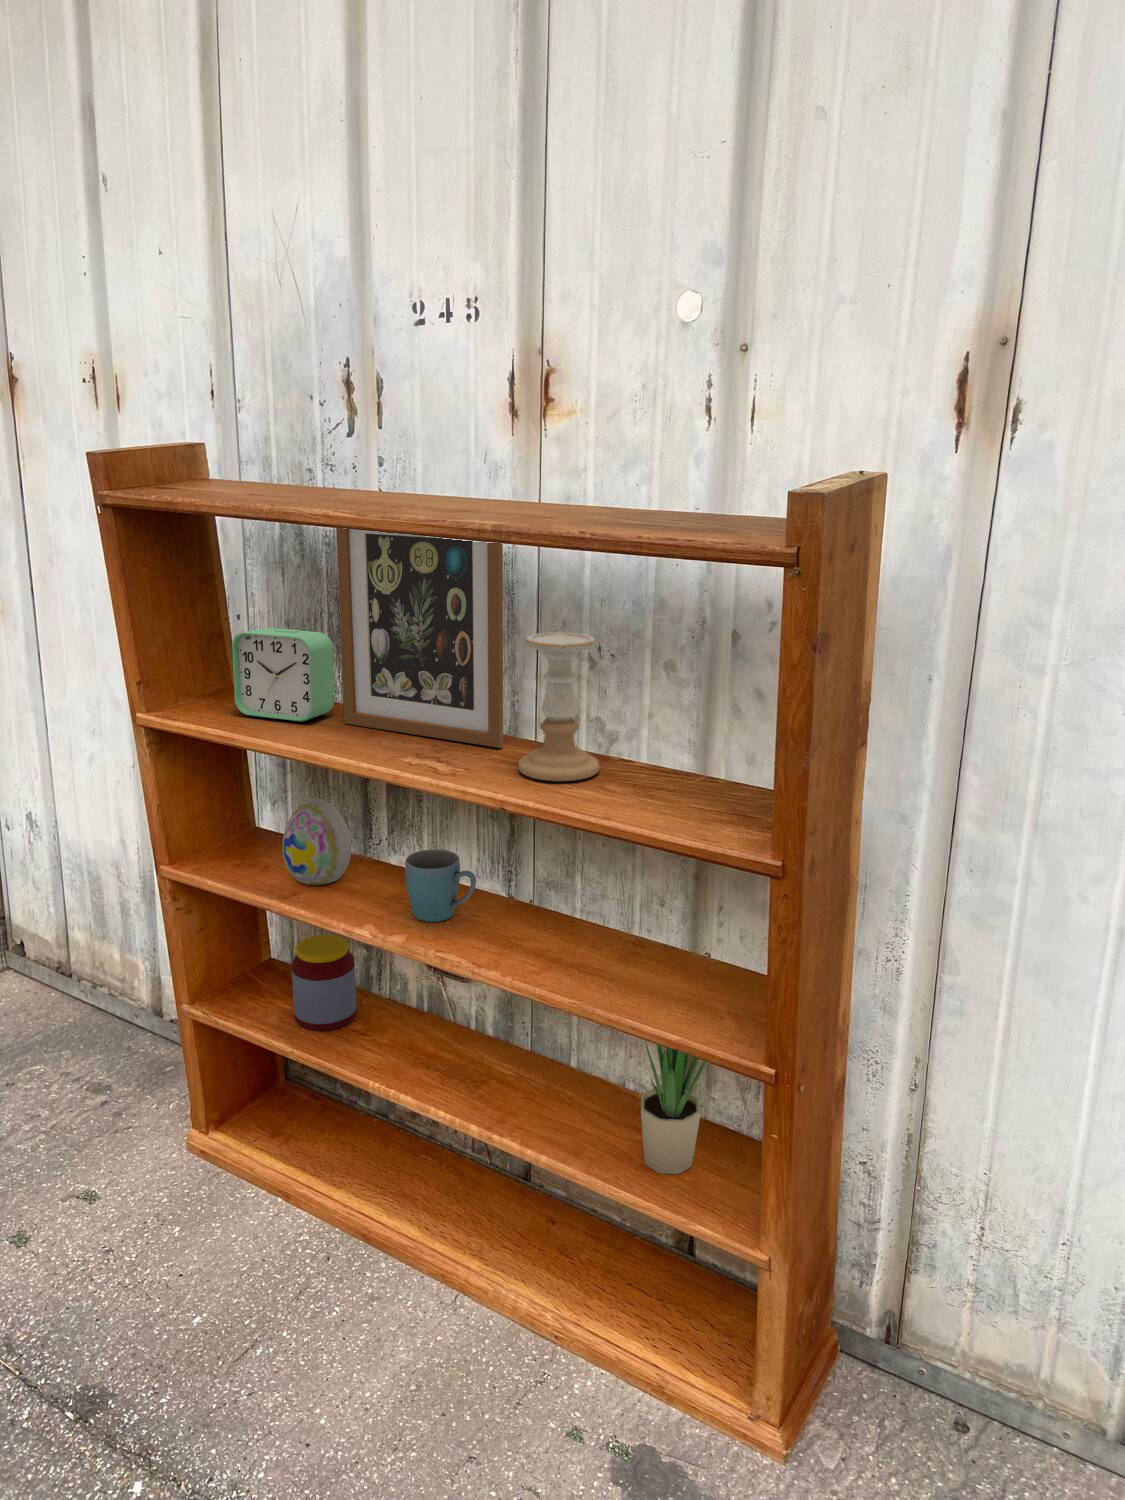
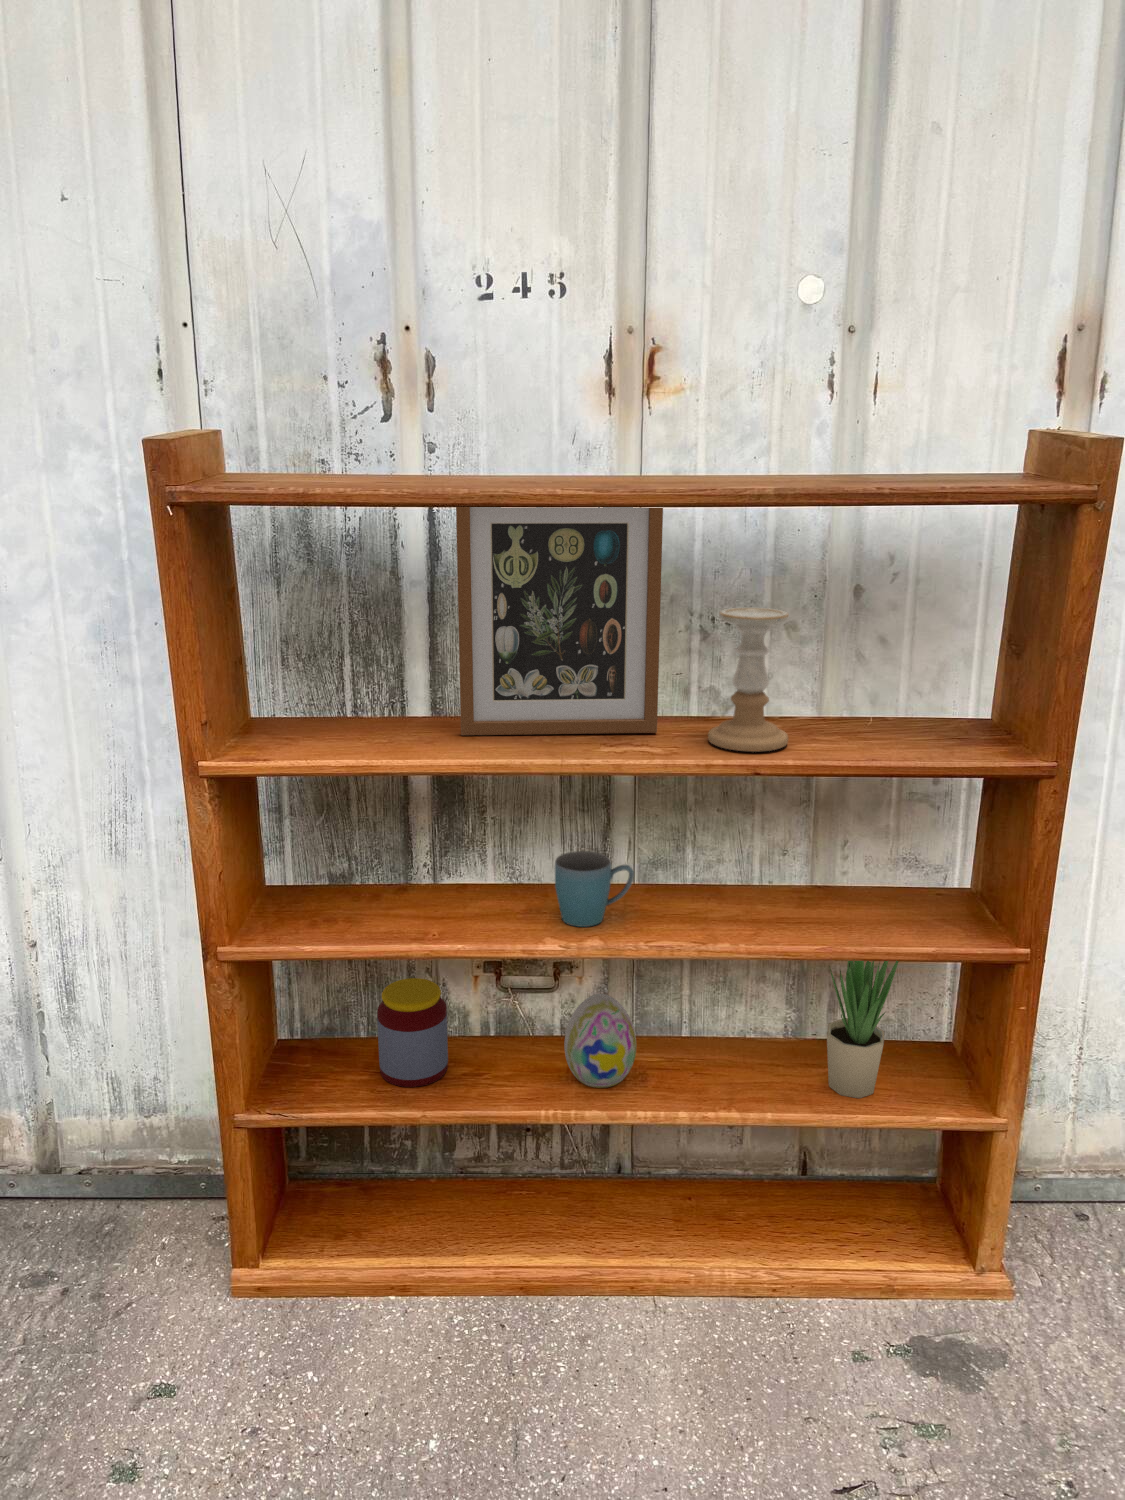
alarm clock: present [232,628,334,722] -> none [325,639,434,743]
decorative egg: present [282,799,351,885] -> present [564,994,636,1088]

